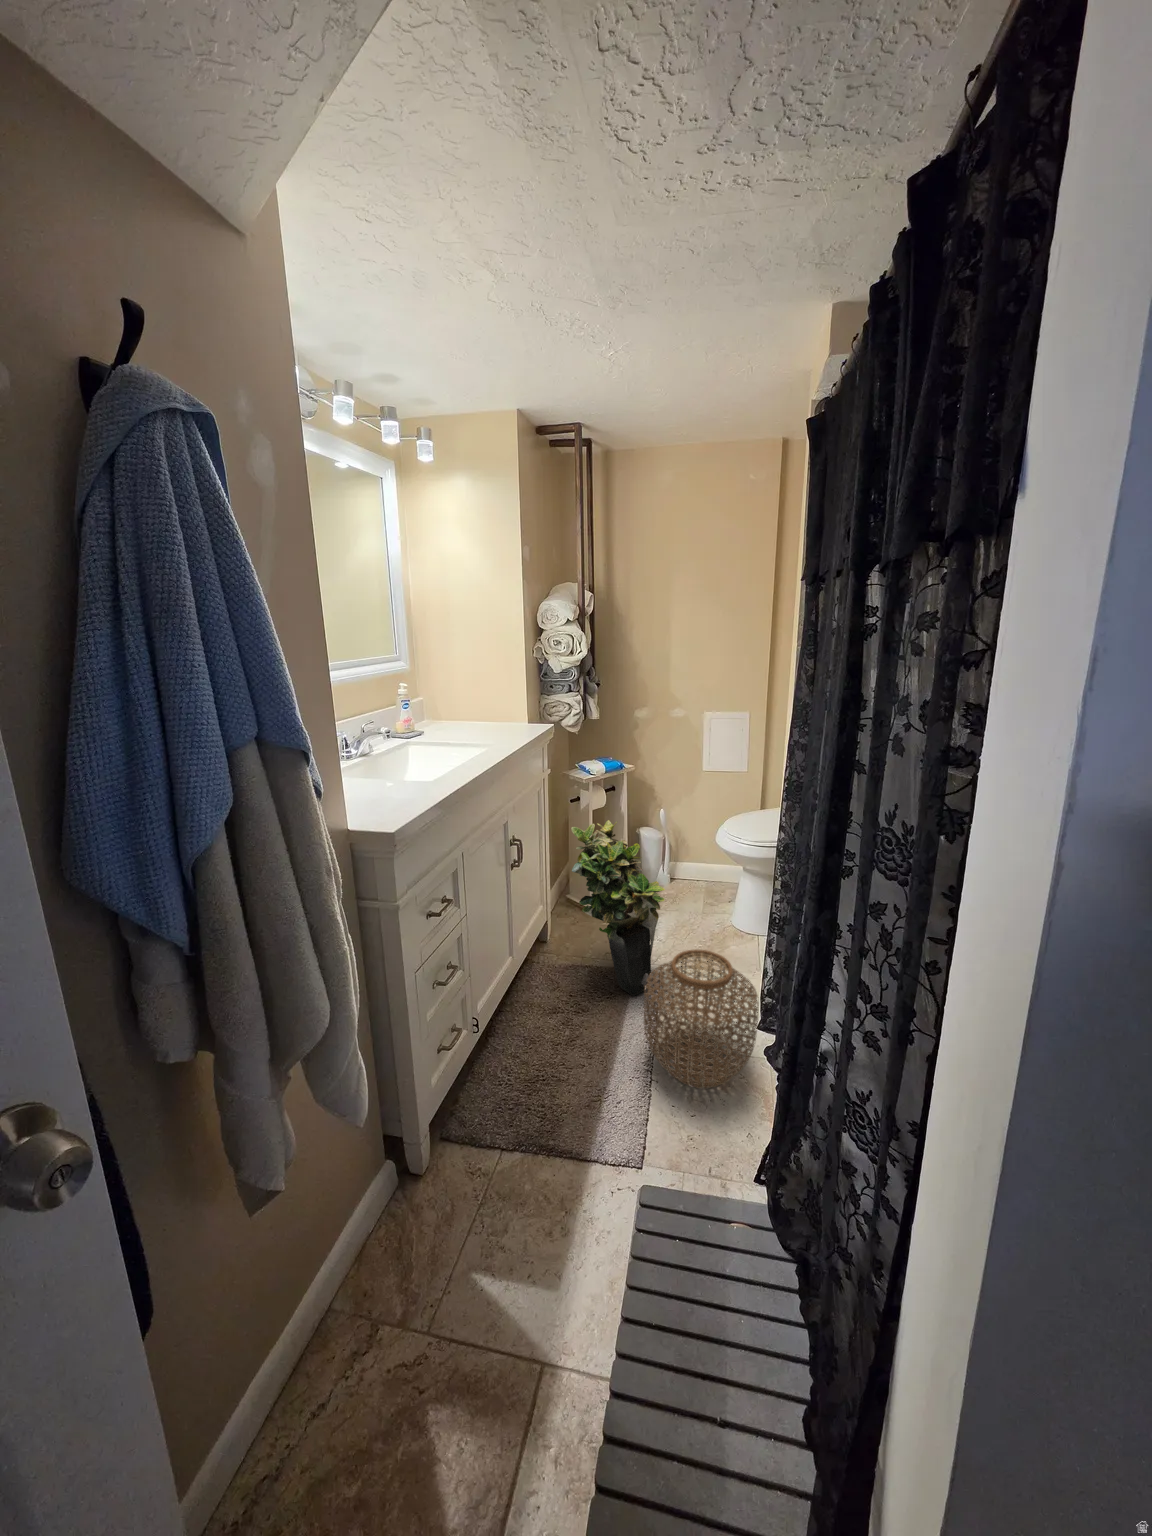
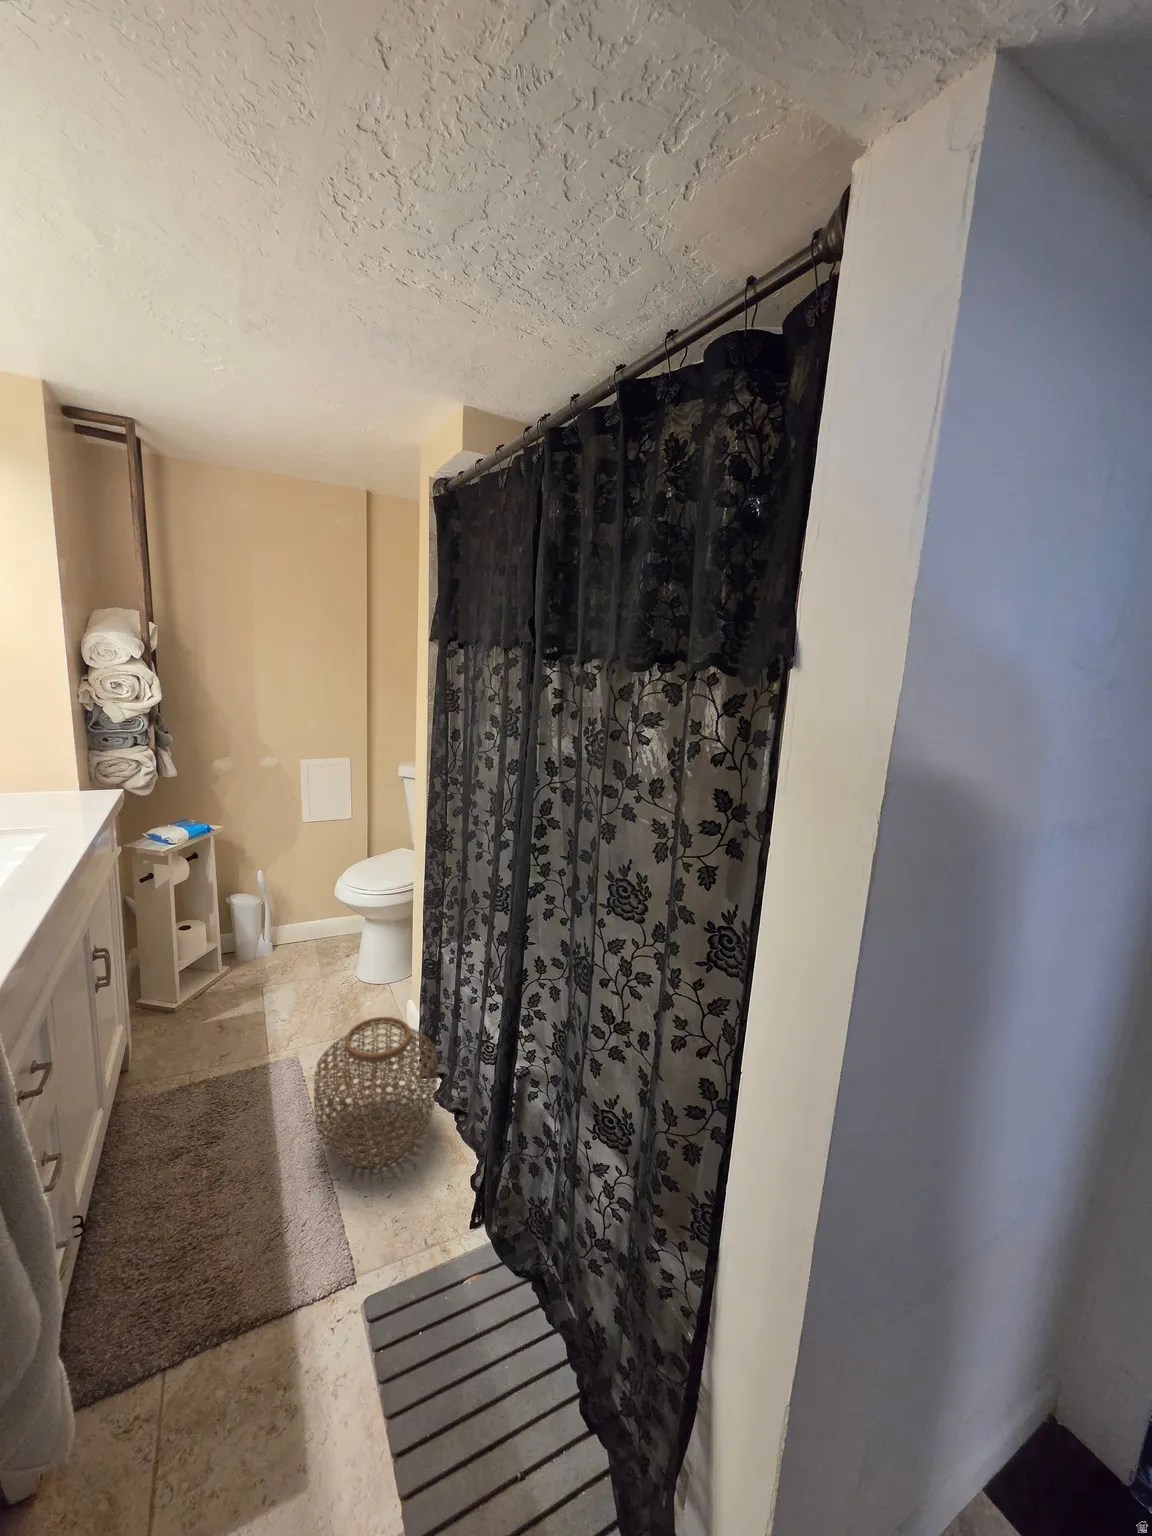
potted plant: present [571,820,665,996] -> none [173,900,310,1098]

